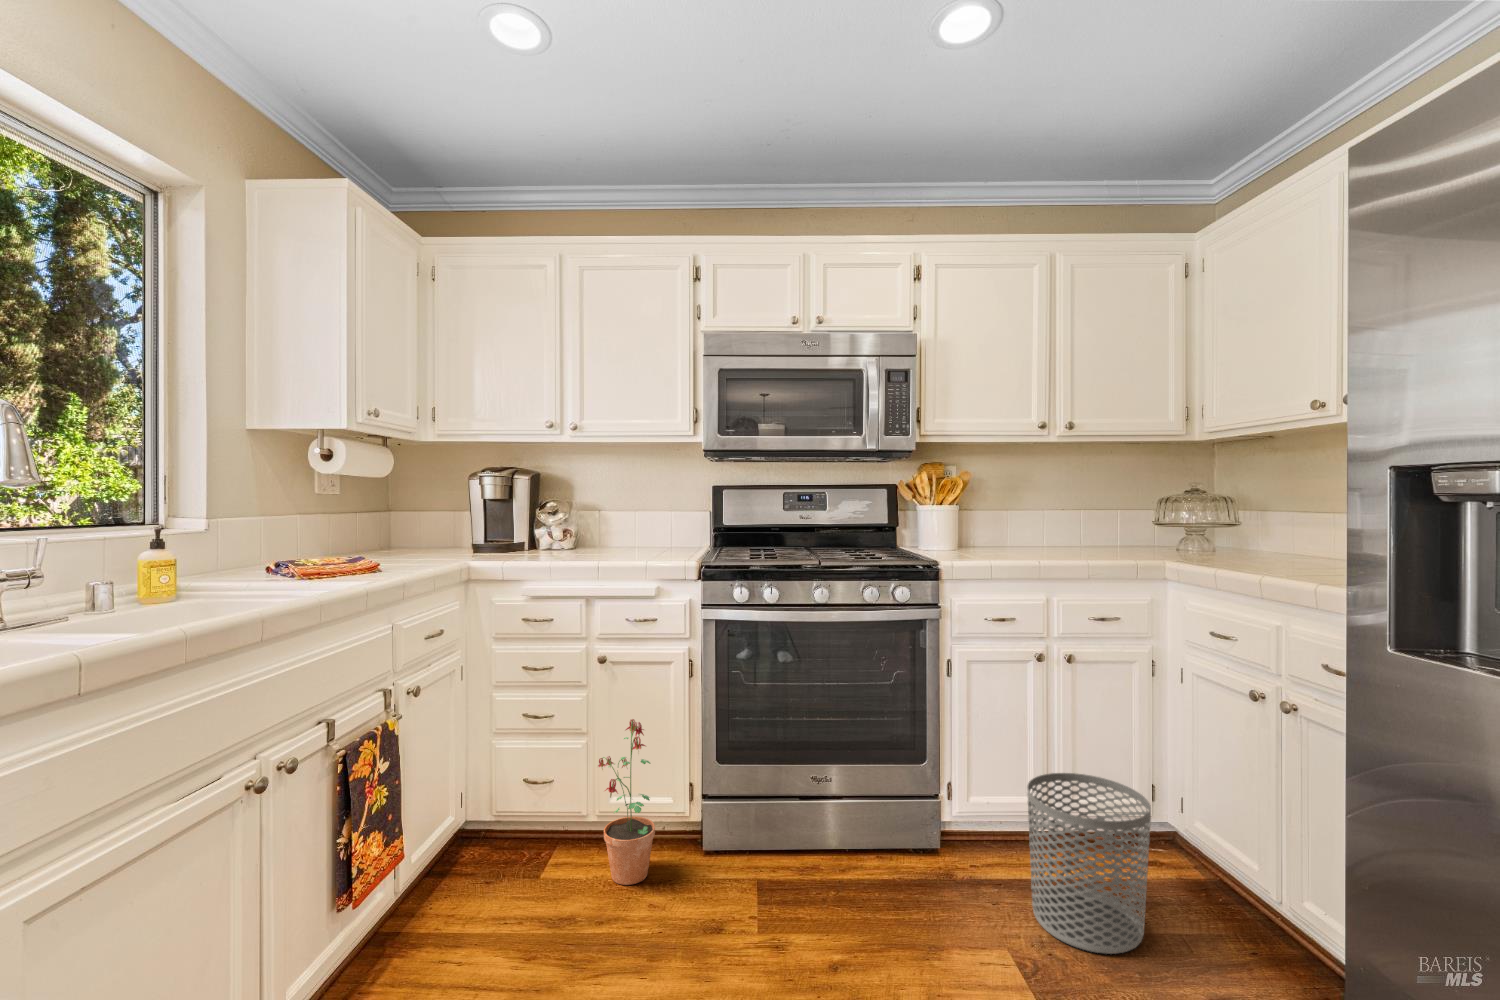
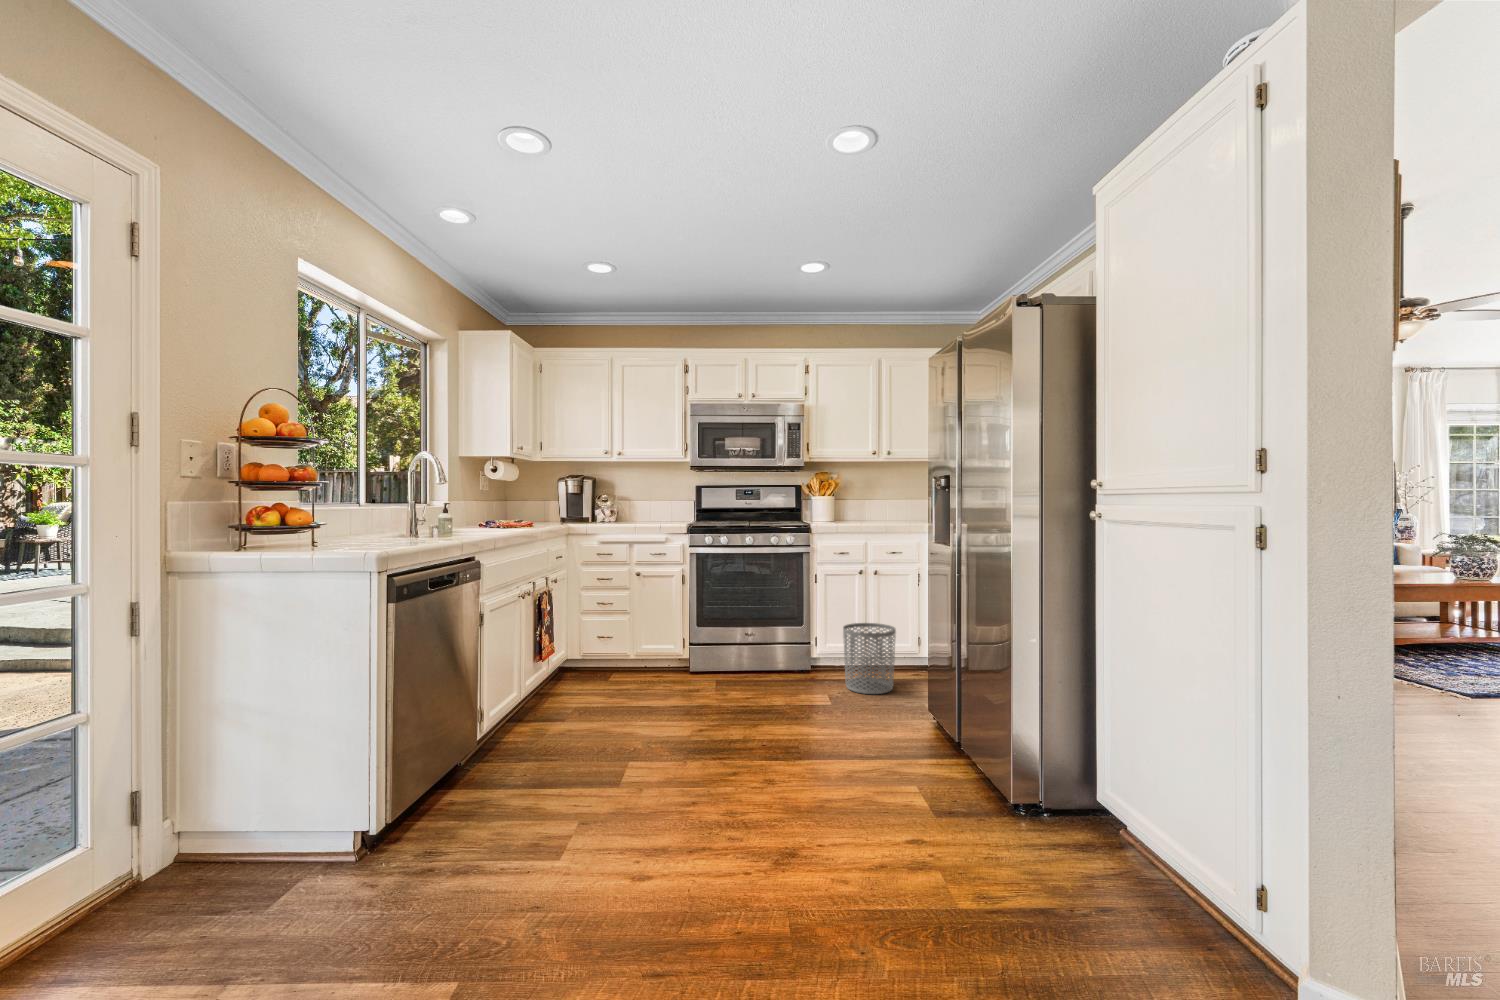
potted plant: present [598,719,655,885] -> none [636,603,666,681]

